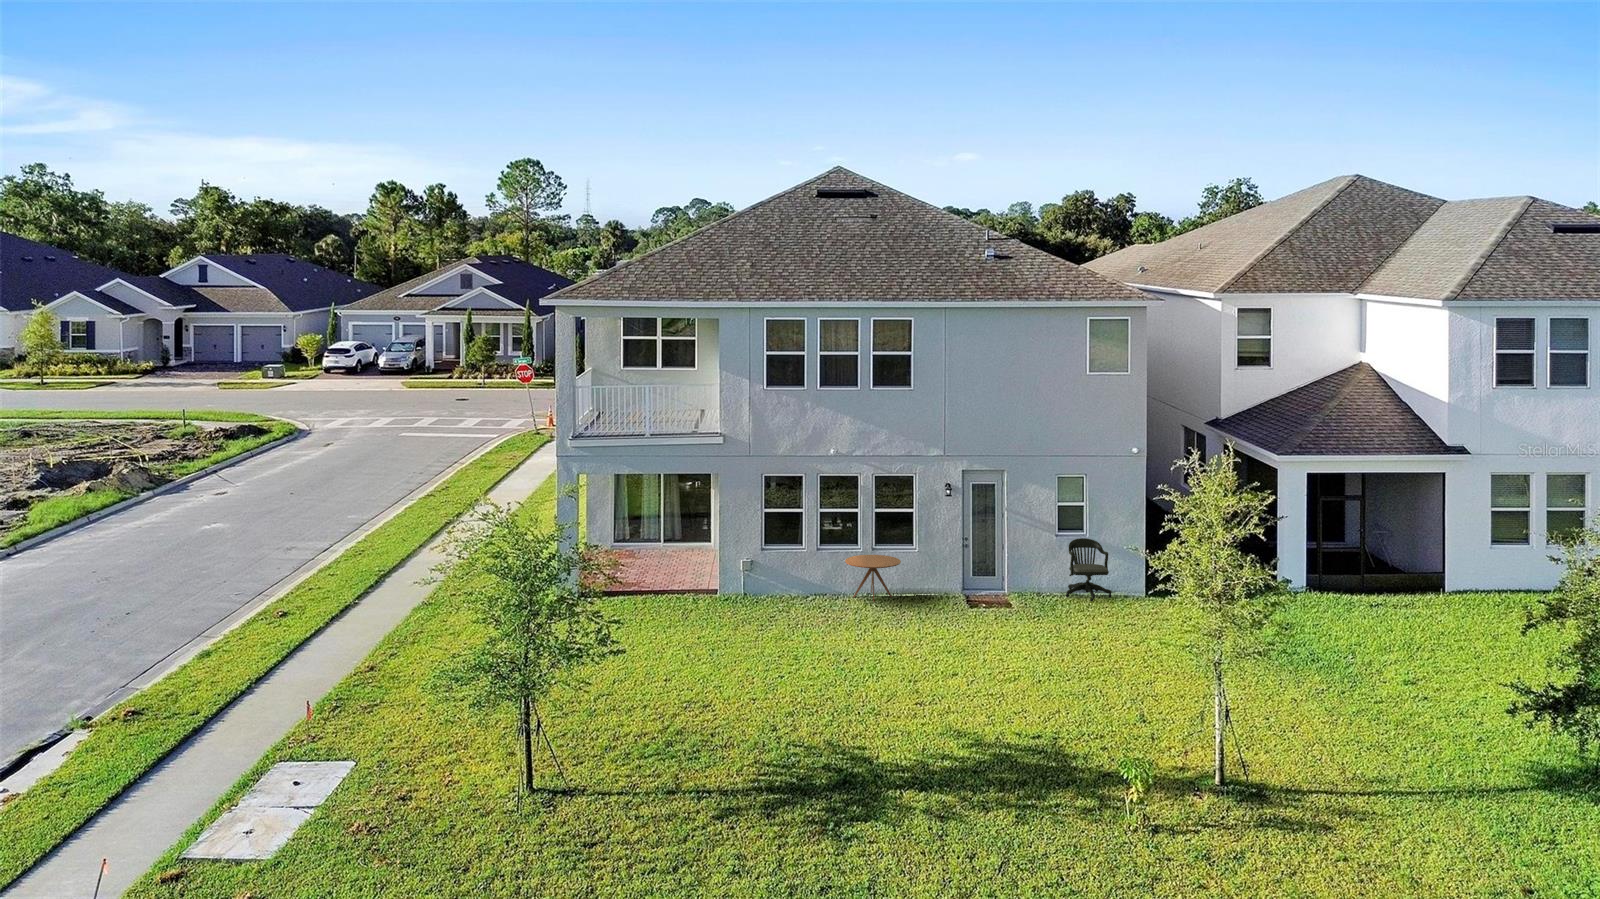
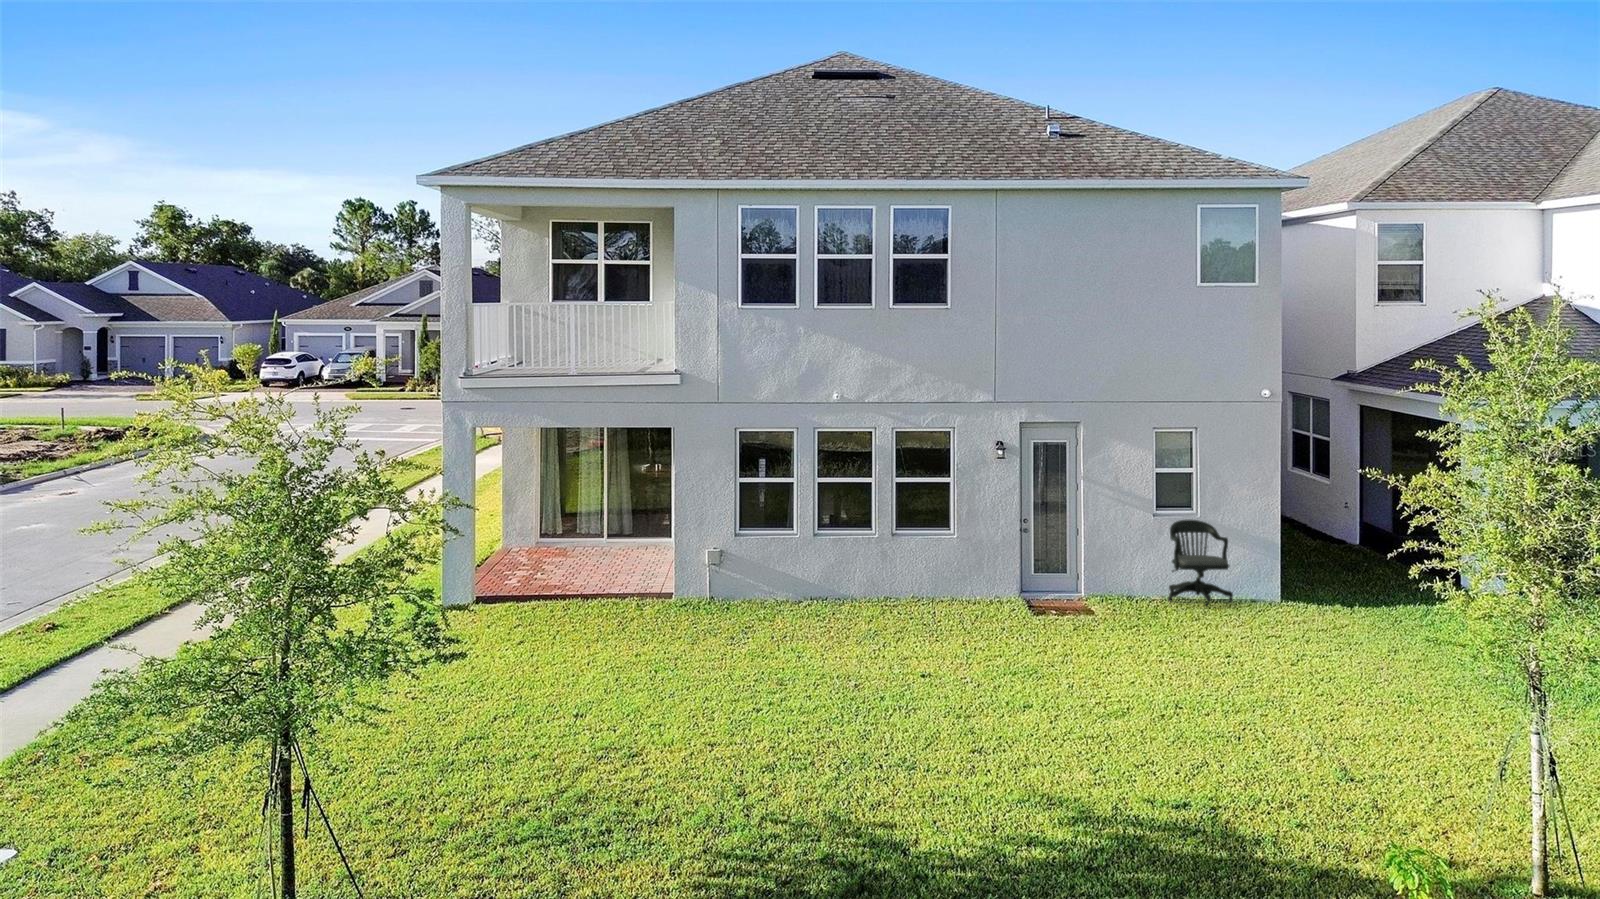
round table: present [845,555,901,602] -> none [854,542,933,608]

